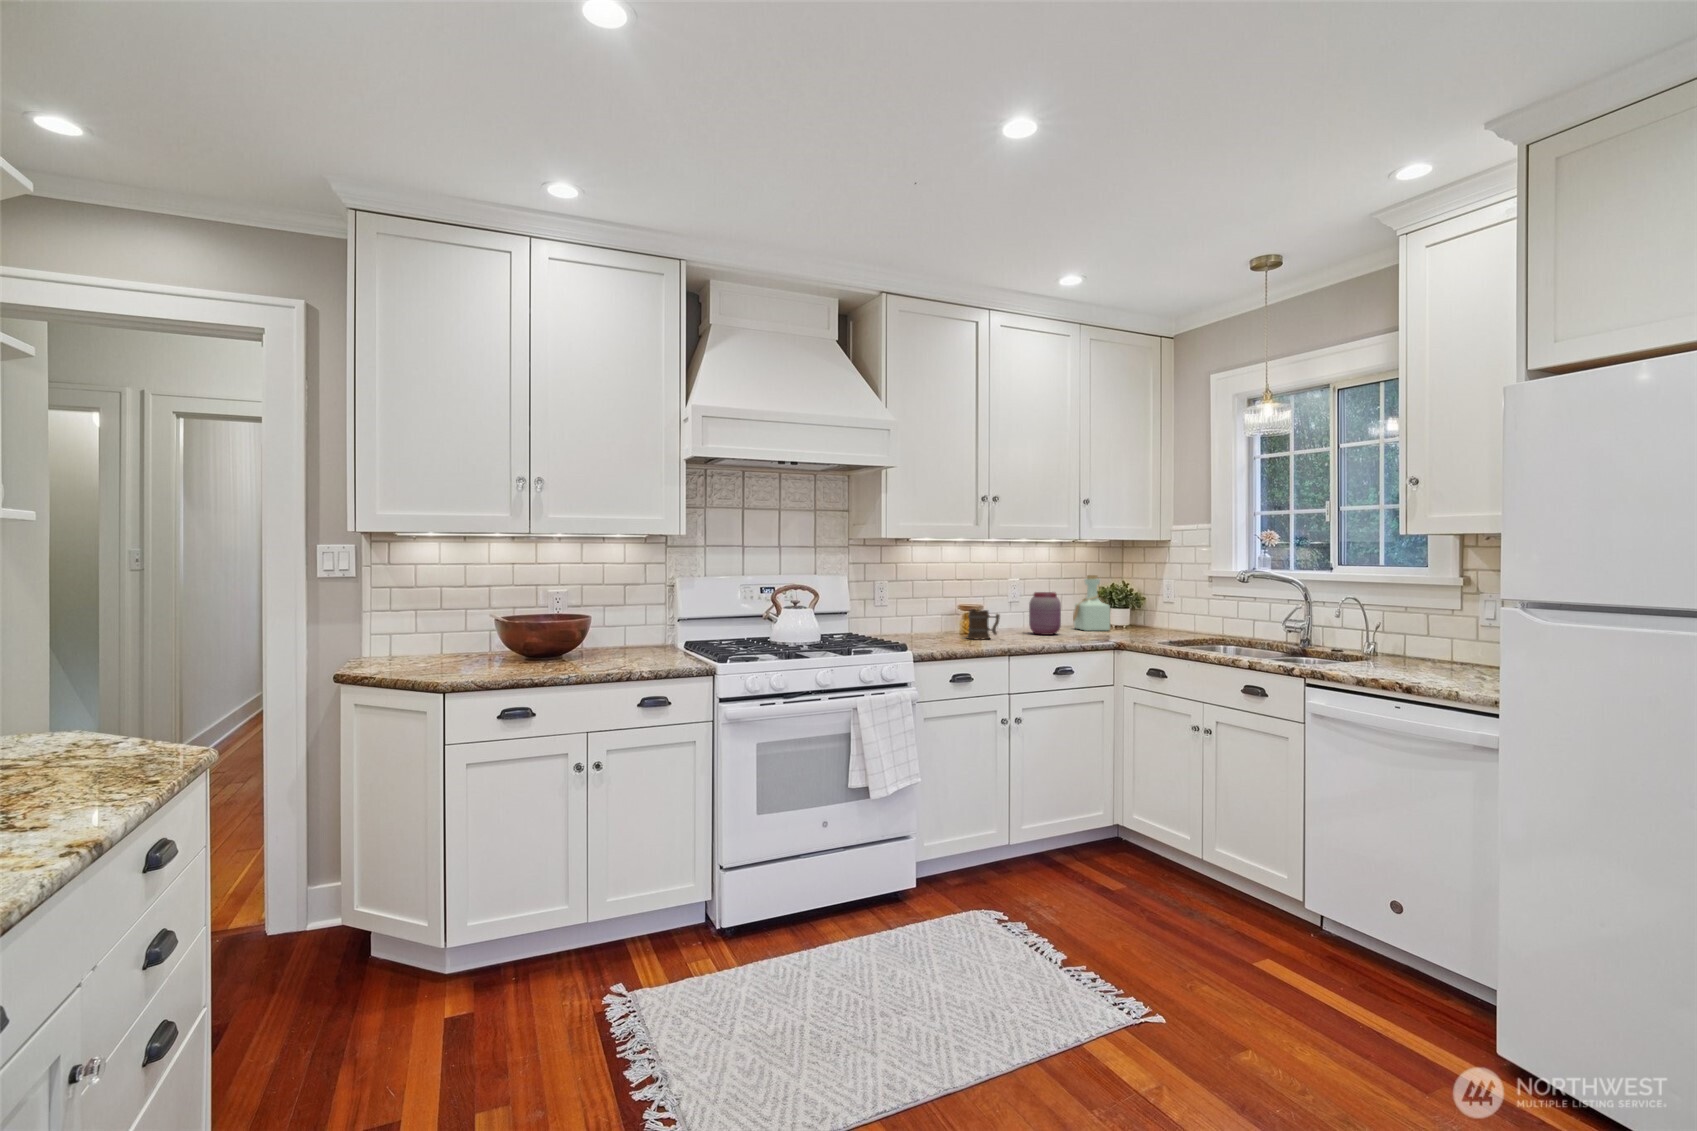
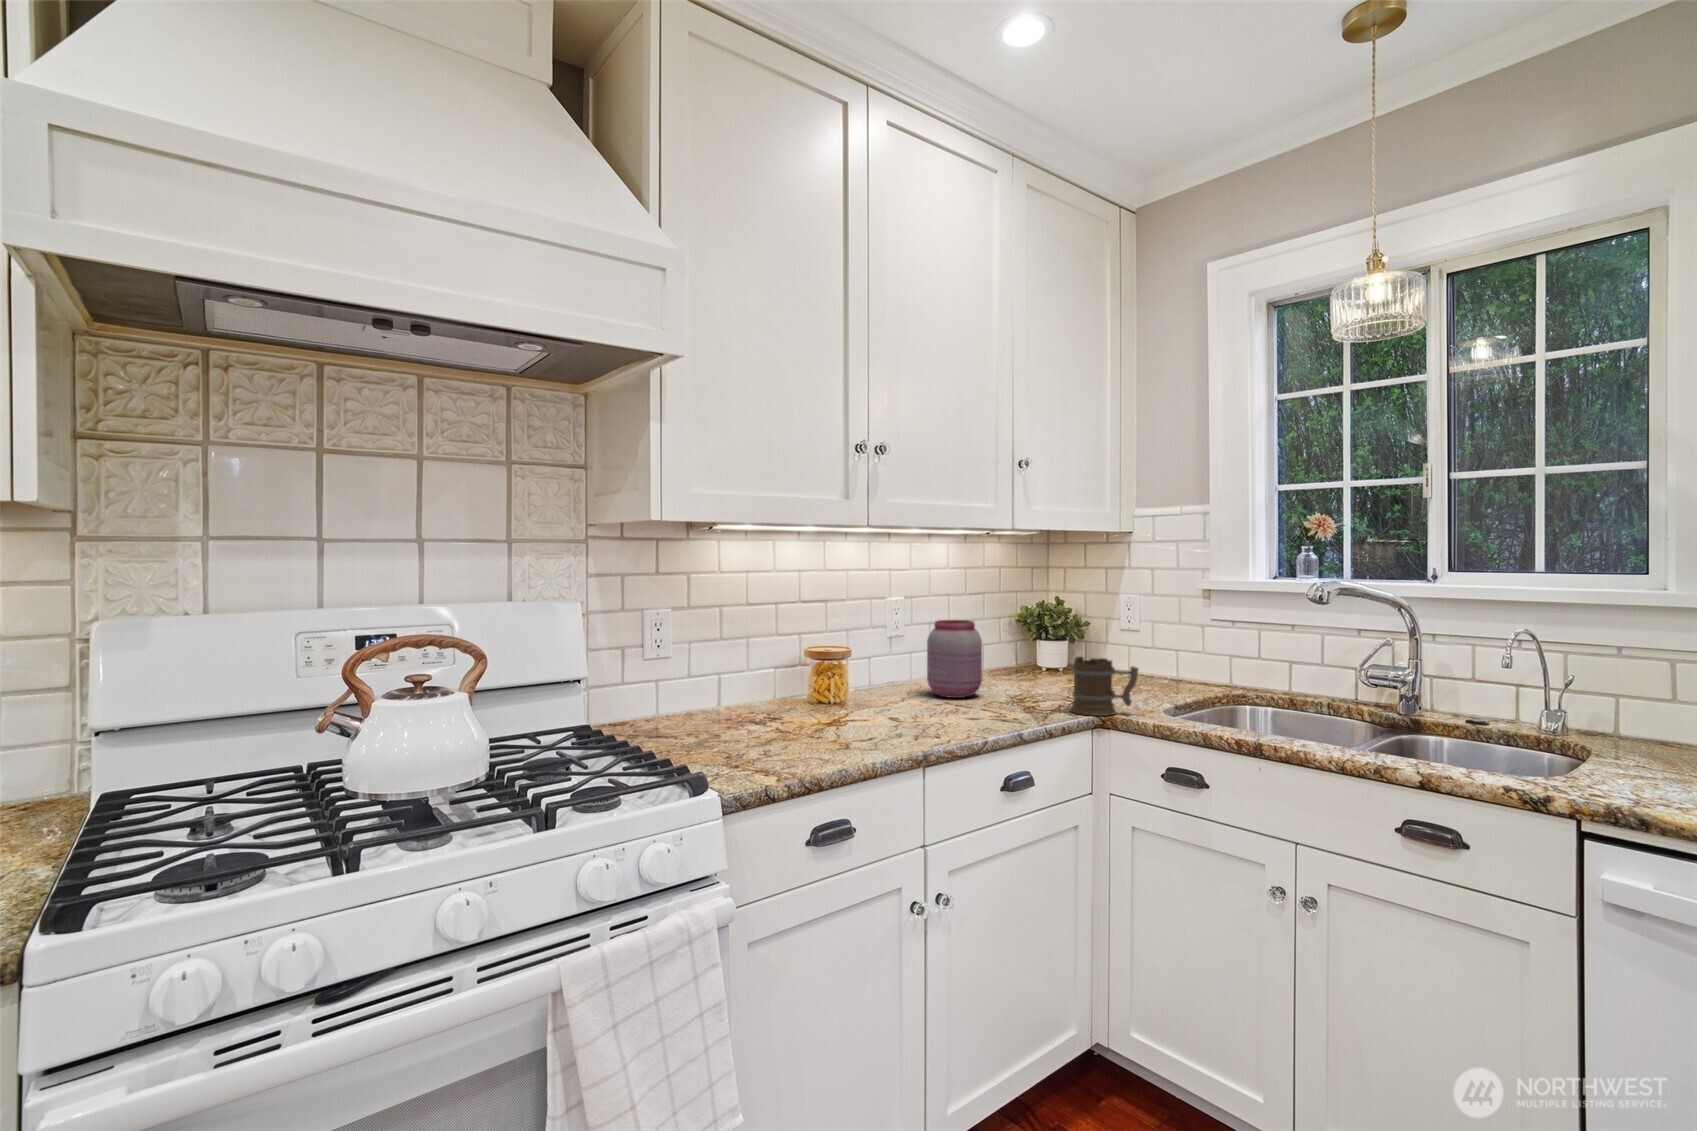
bottle: present [1073,575,1110,631] -> none [985,587,1046,681]
mug: present [967,609,1000,639] -> present [1070,656,1138,716]

